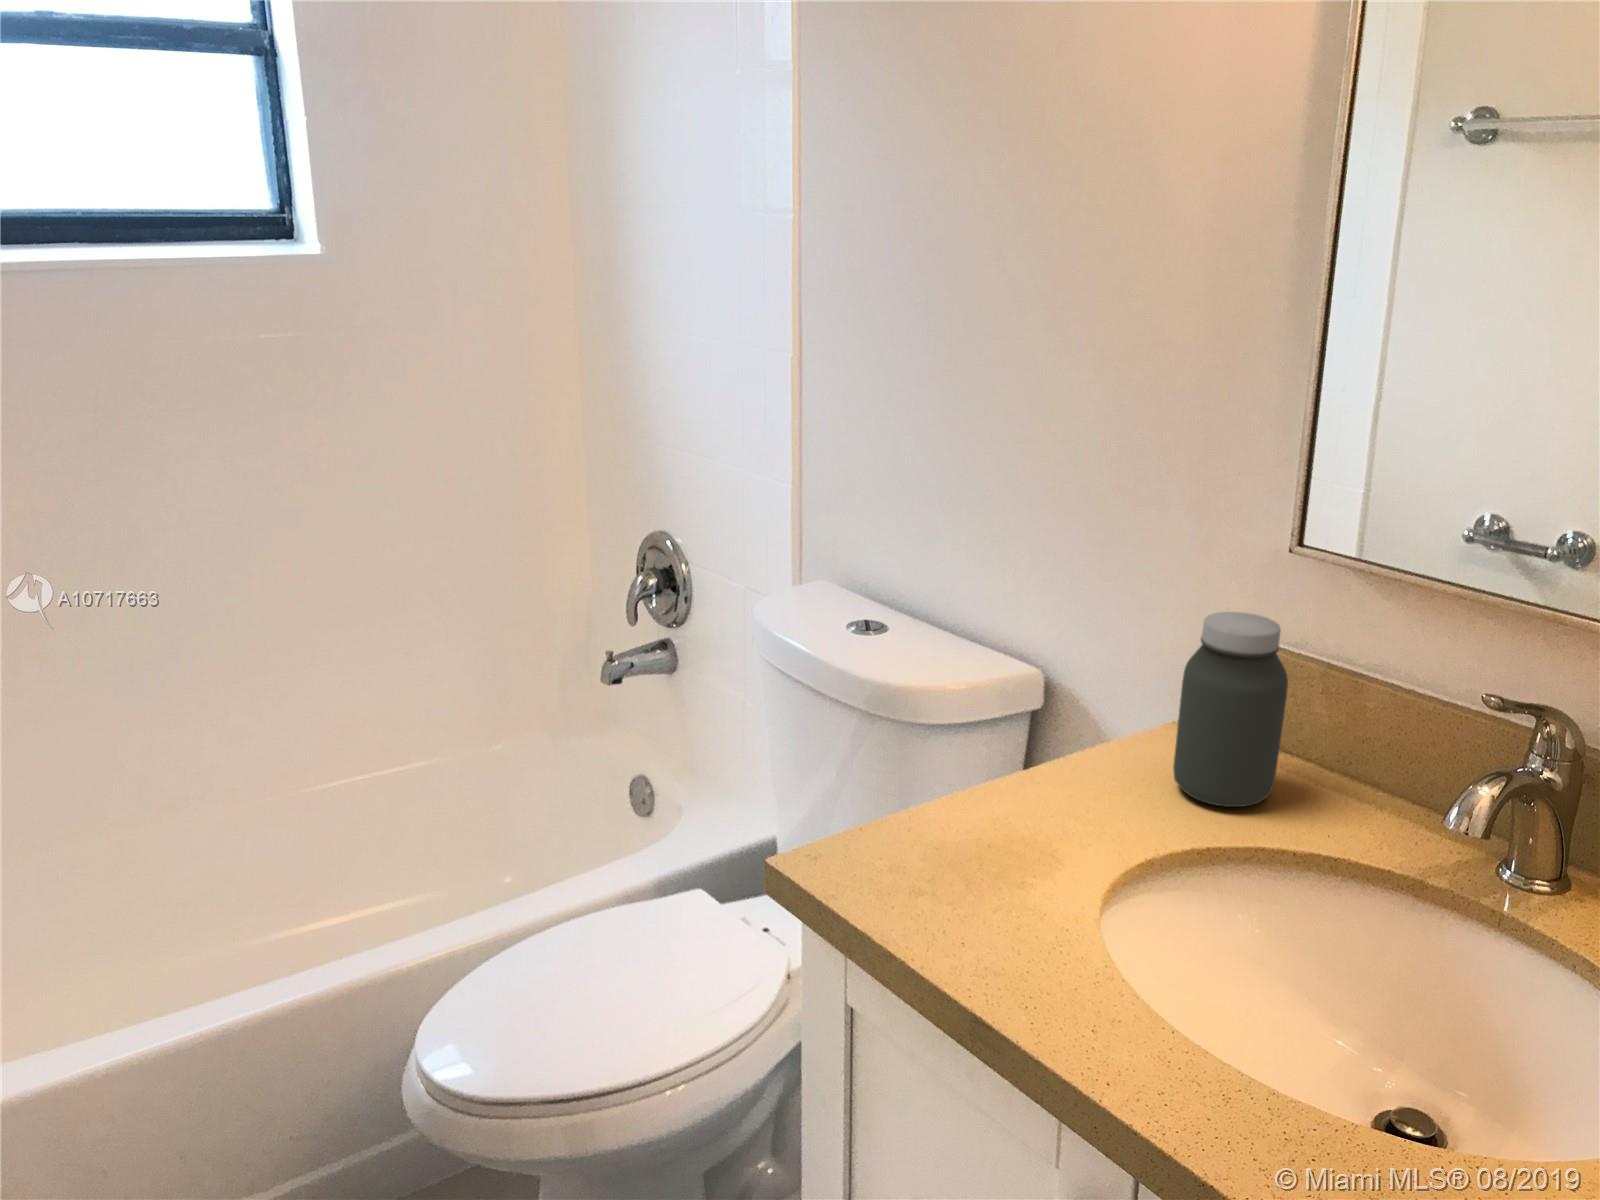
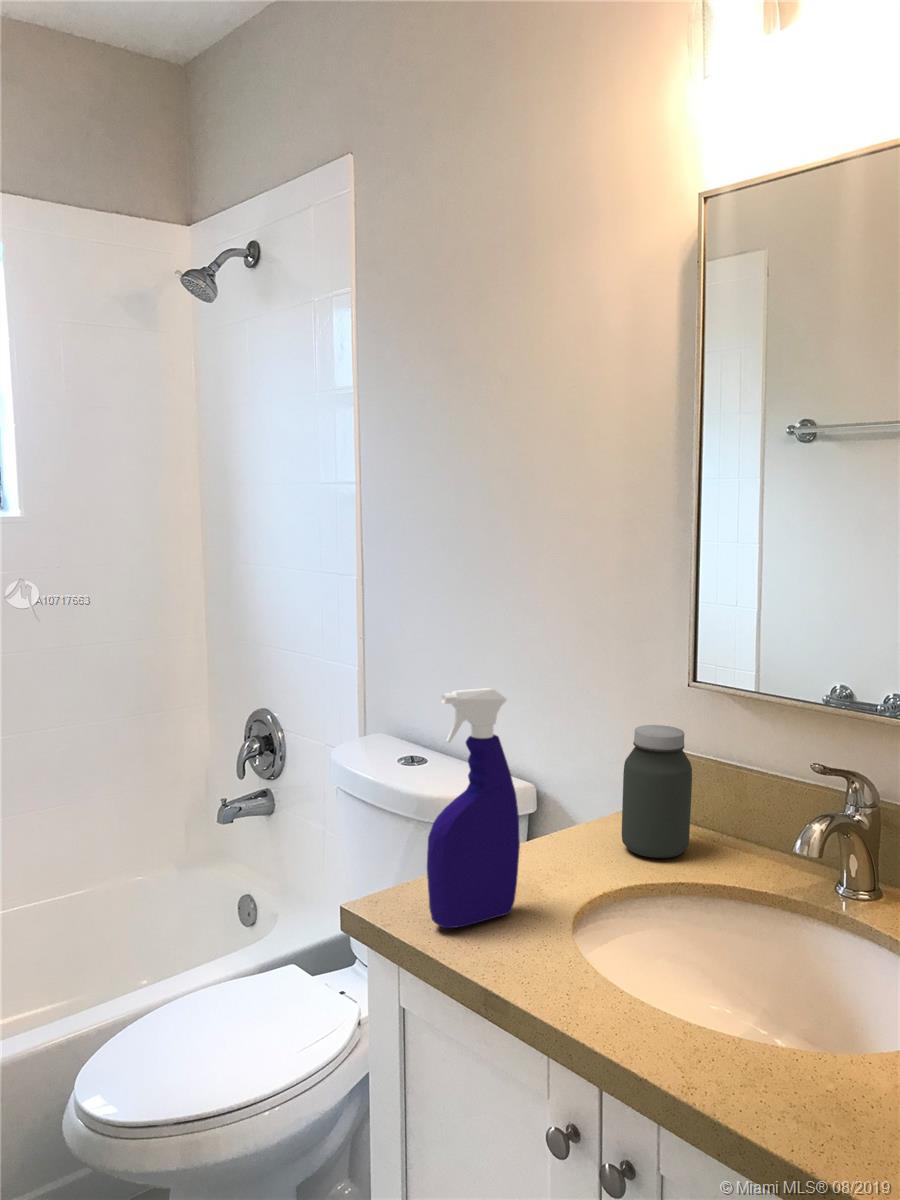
spray bottle: none [888,573,1026,914] -> present [427,688,520,928]

